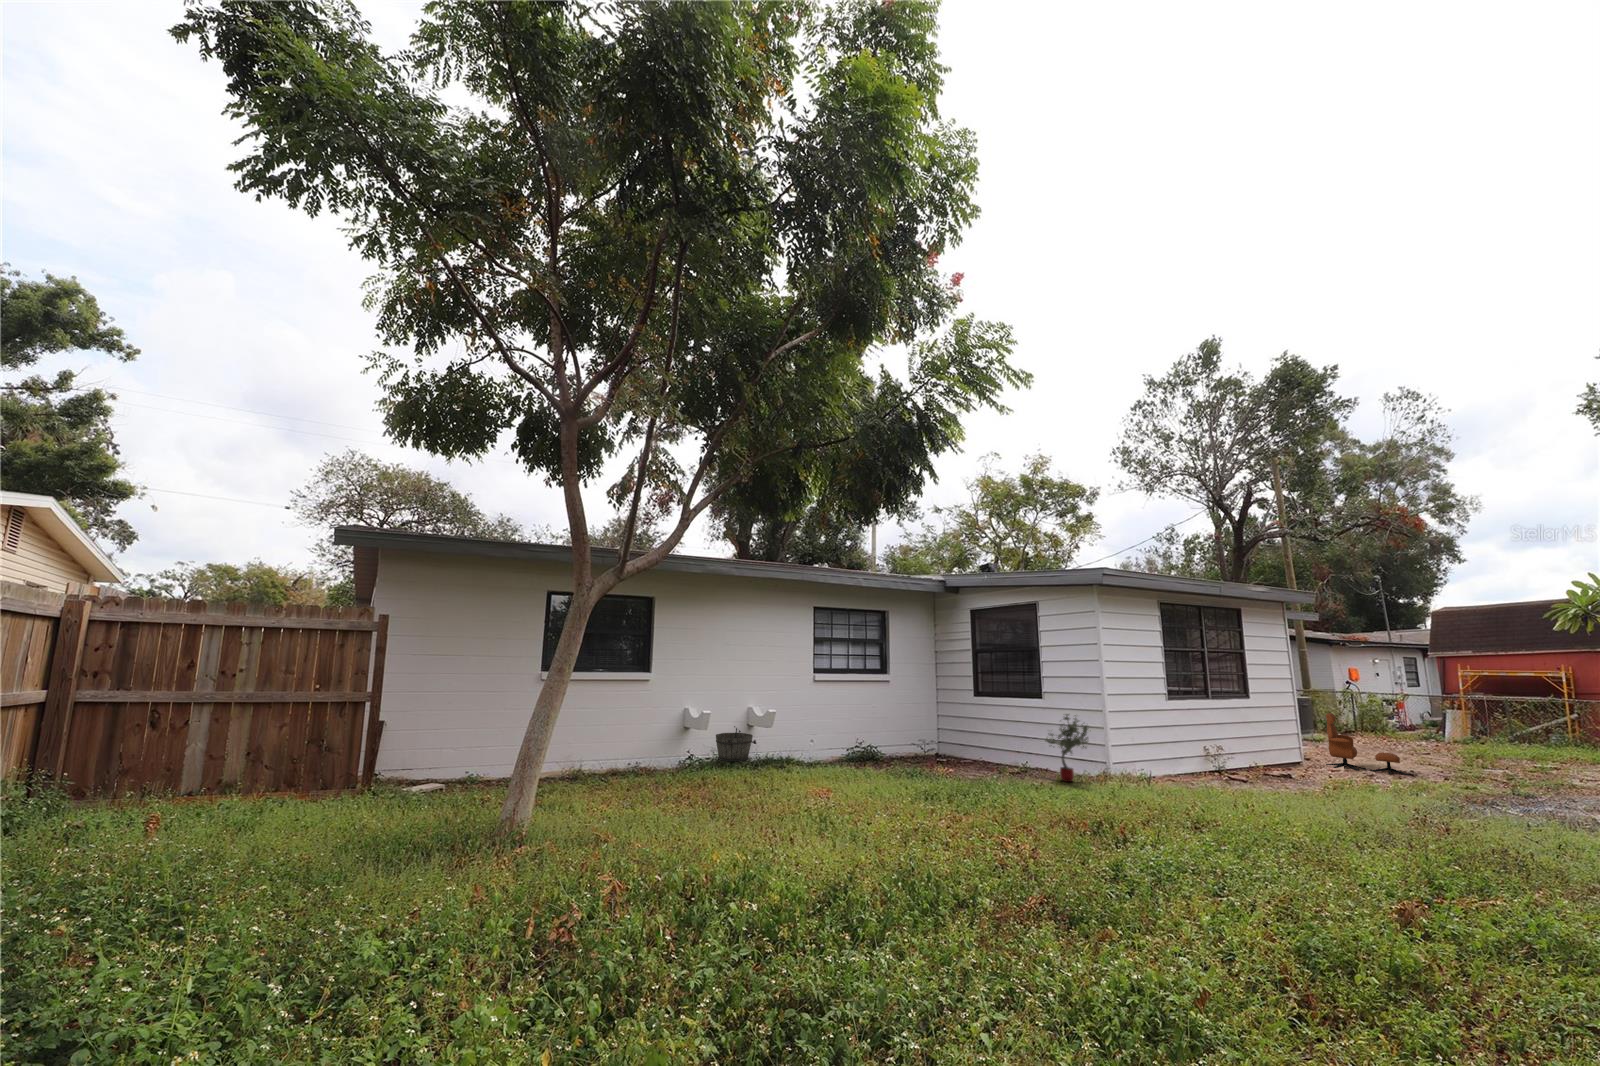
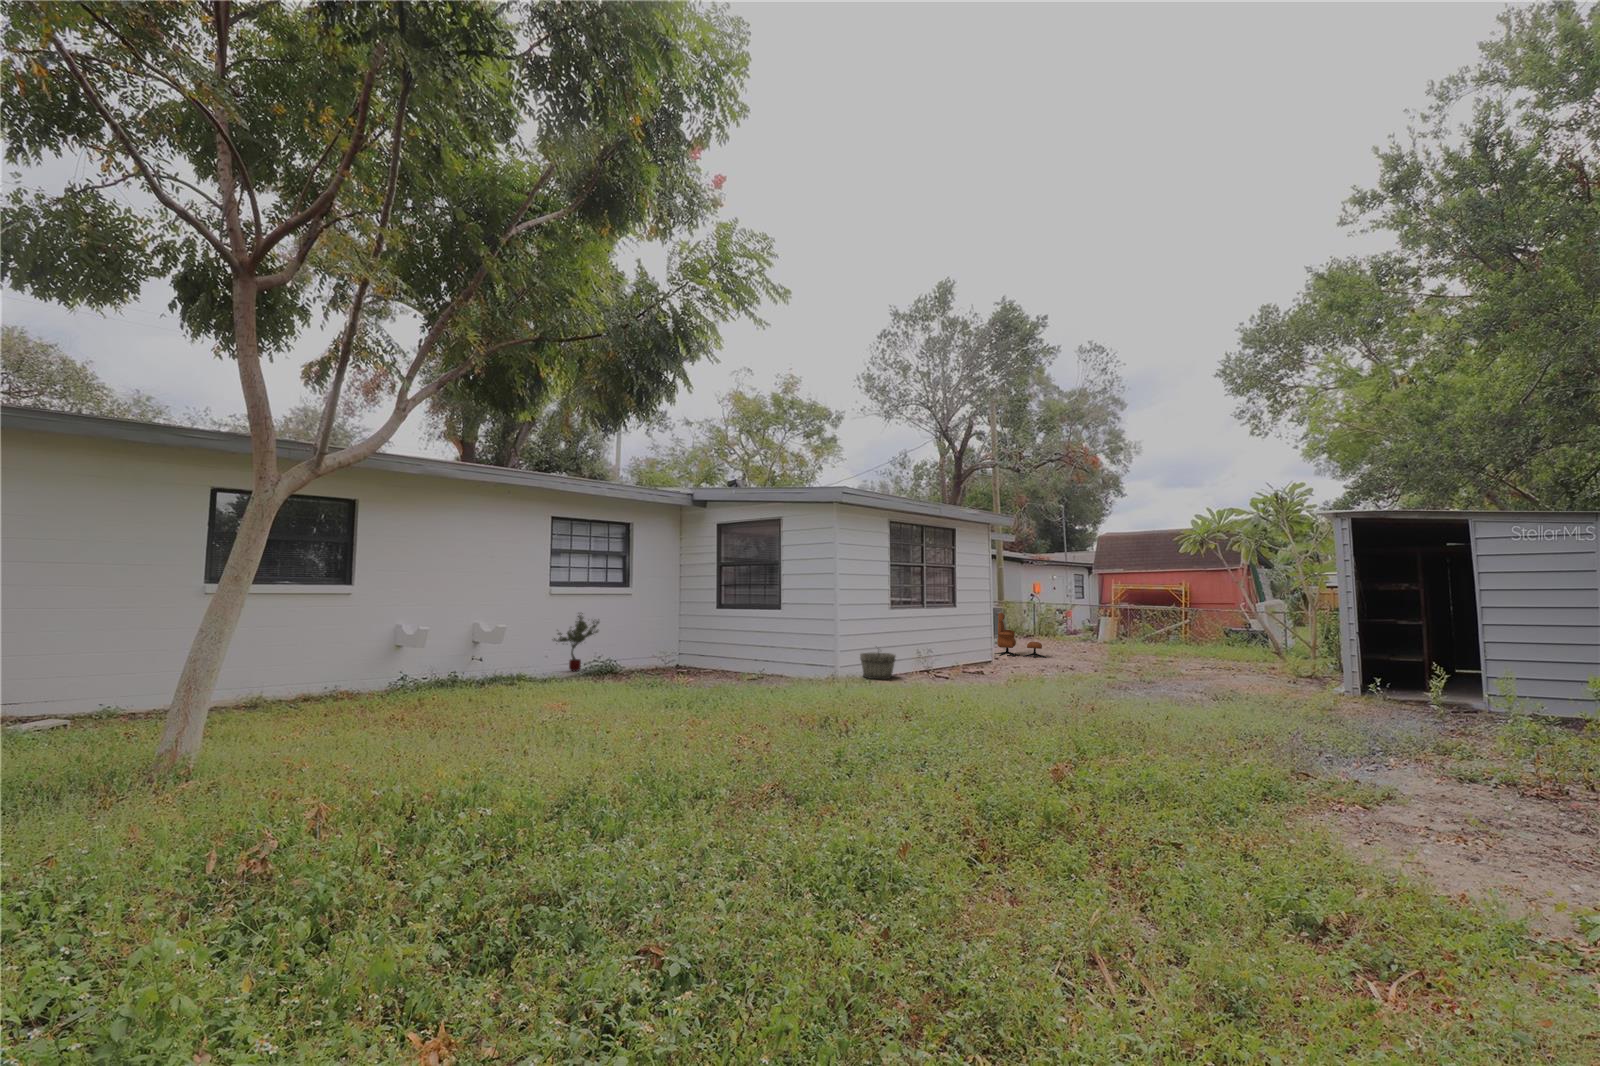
potted tree: present [1045,714,1088,782] -> present [554,613,599,671]
wooden bucket: present [716,726,753,761] -> present [860,652,895,679]

